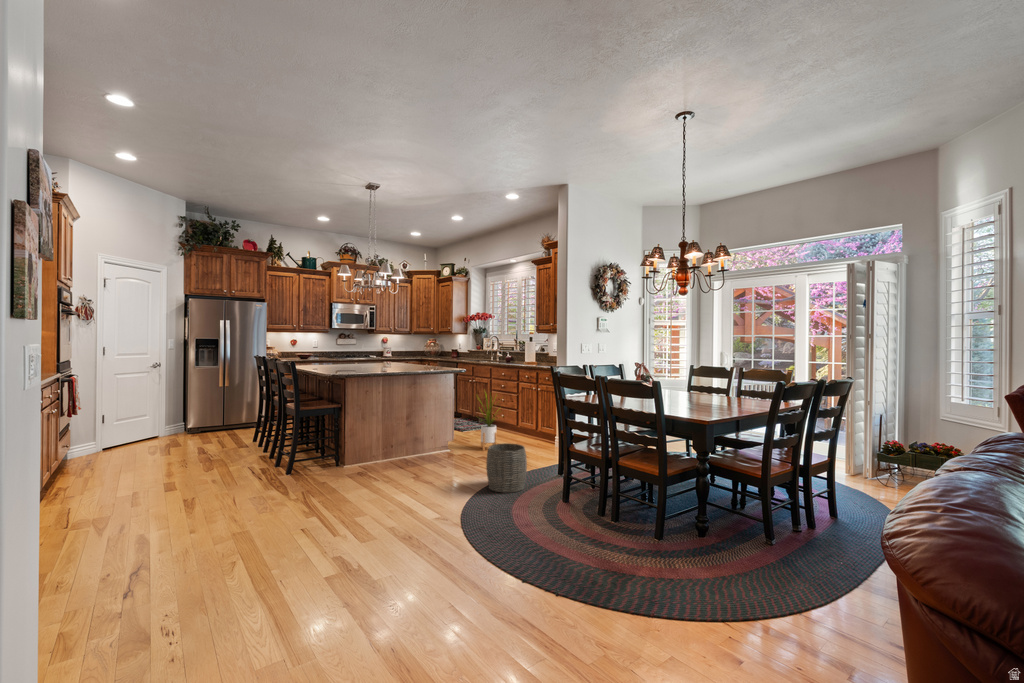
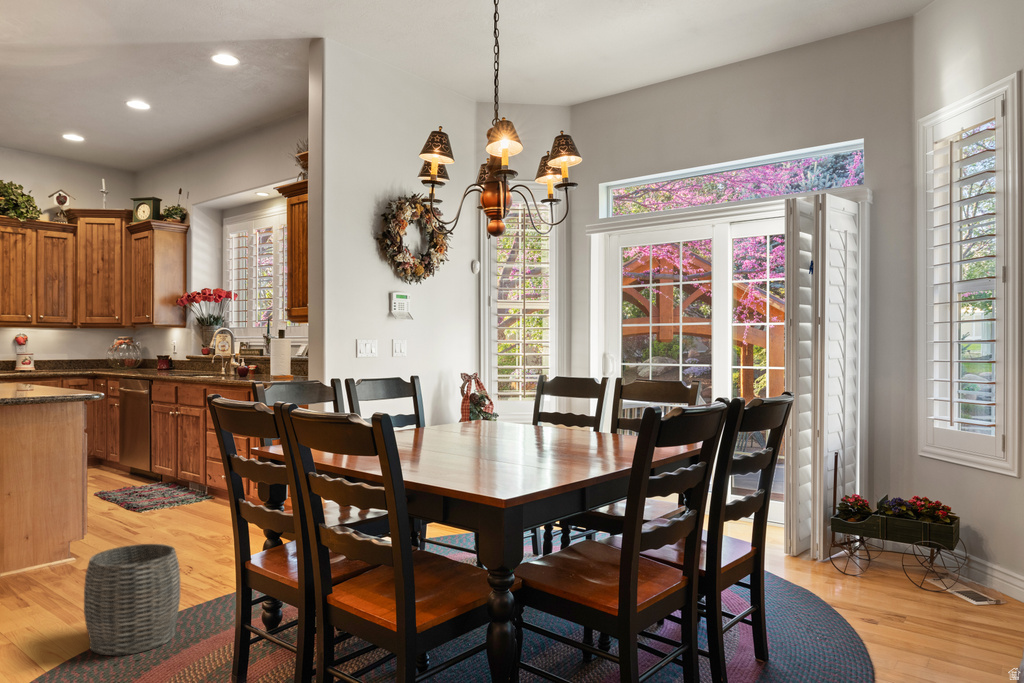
house plant: present [481,394,497,451] -> none [118,426,196,552]

